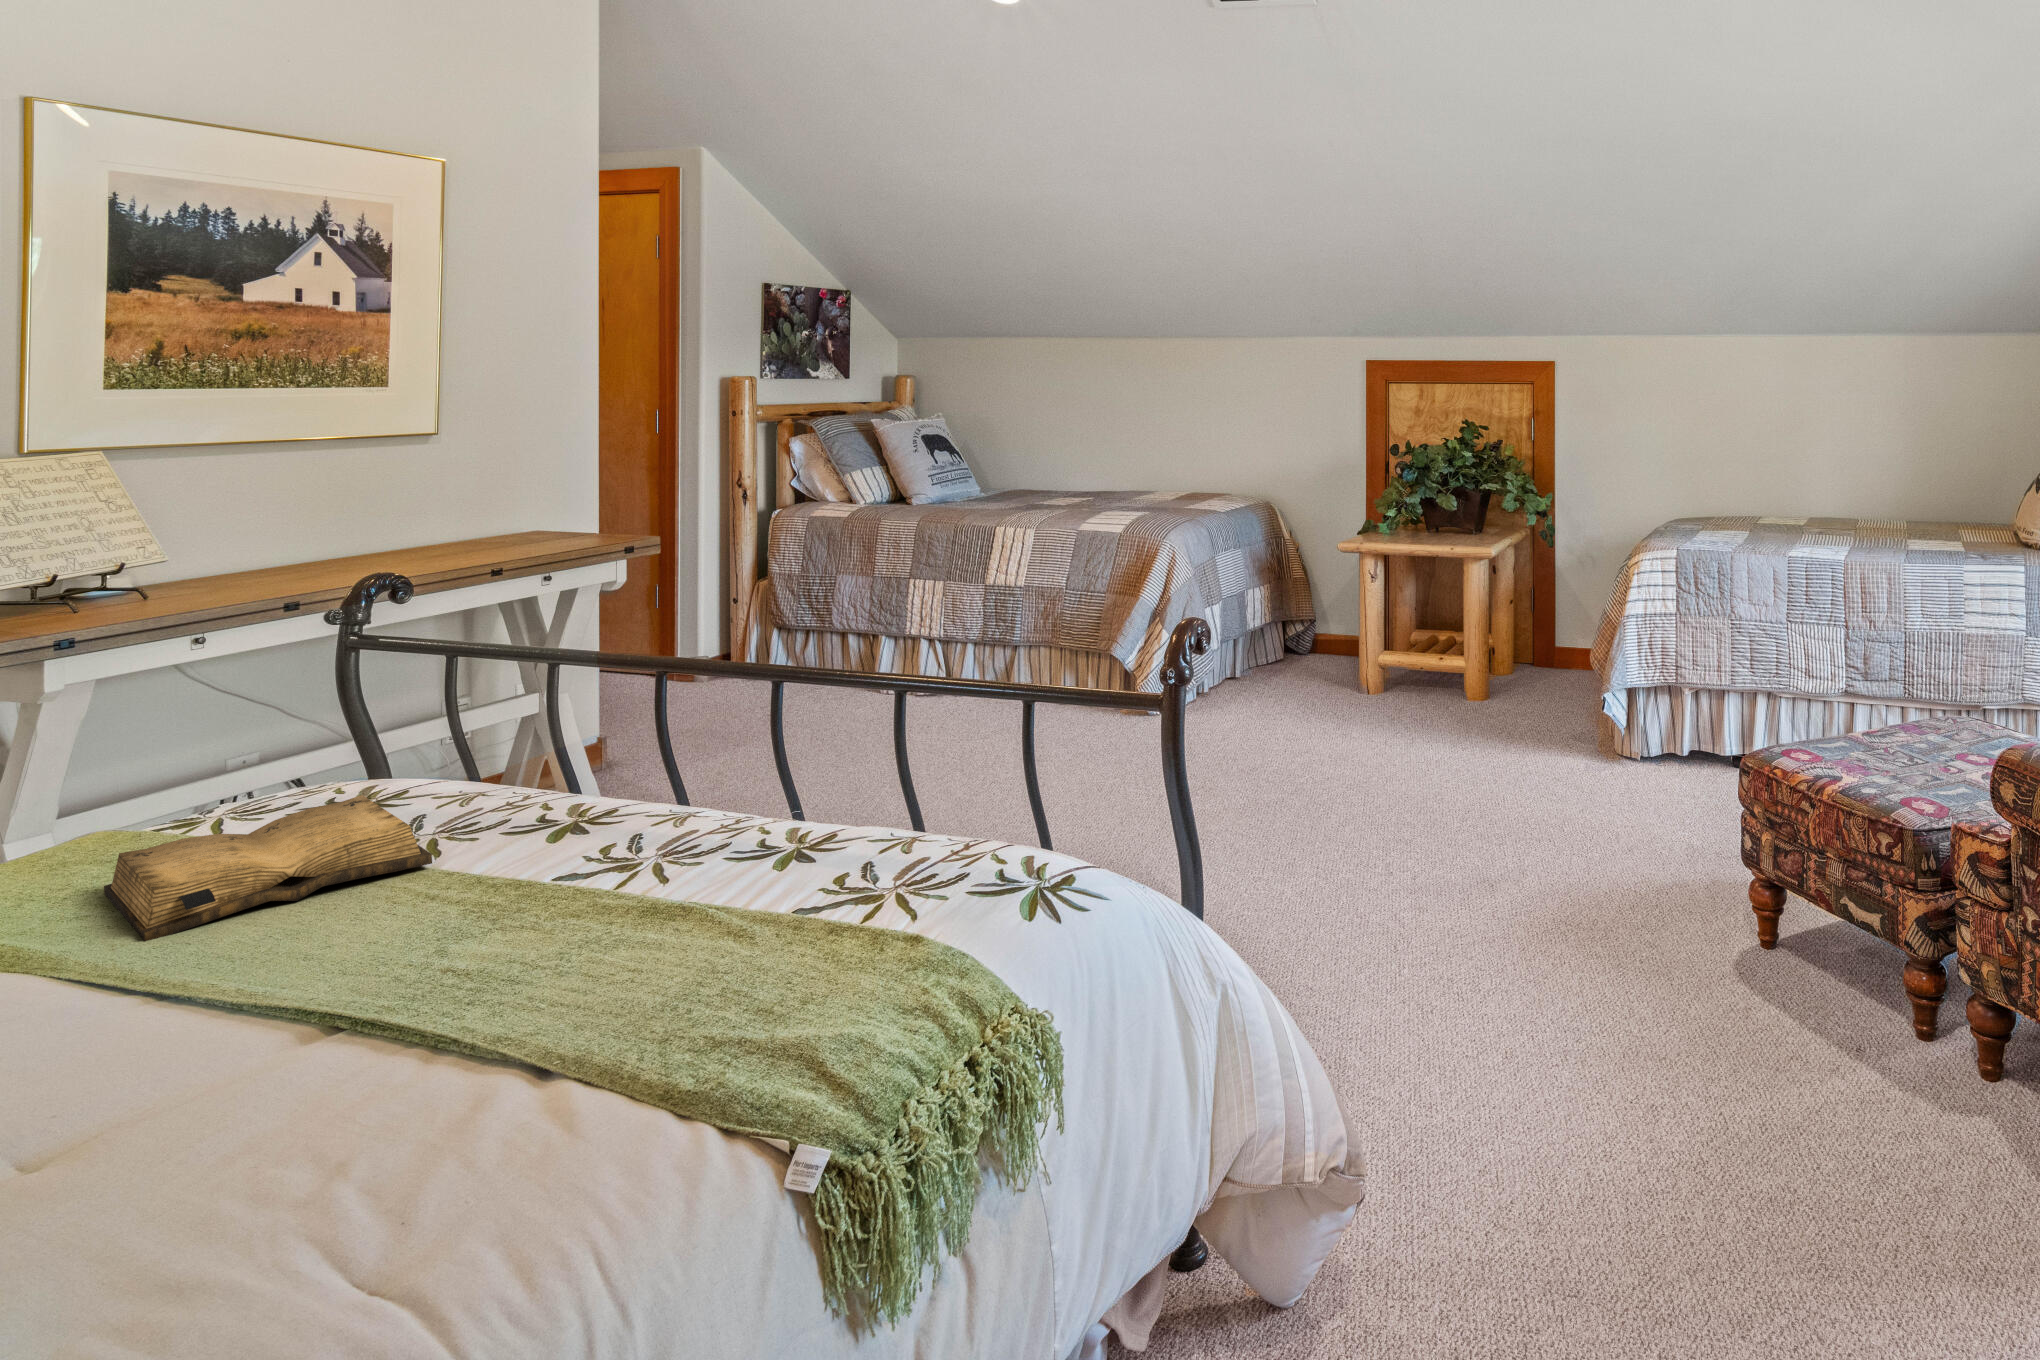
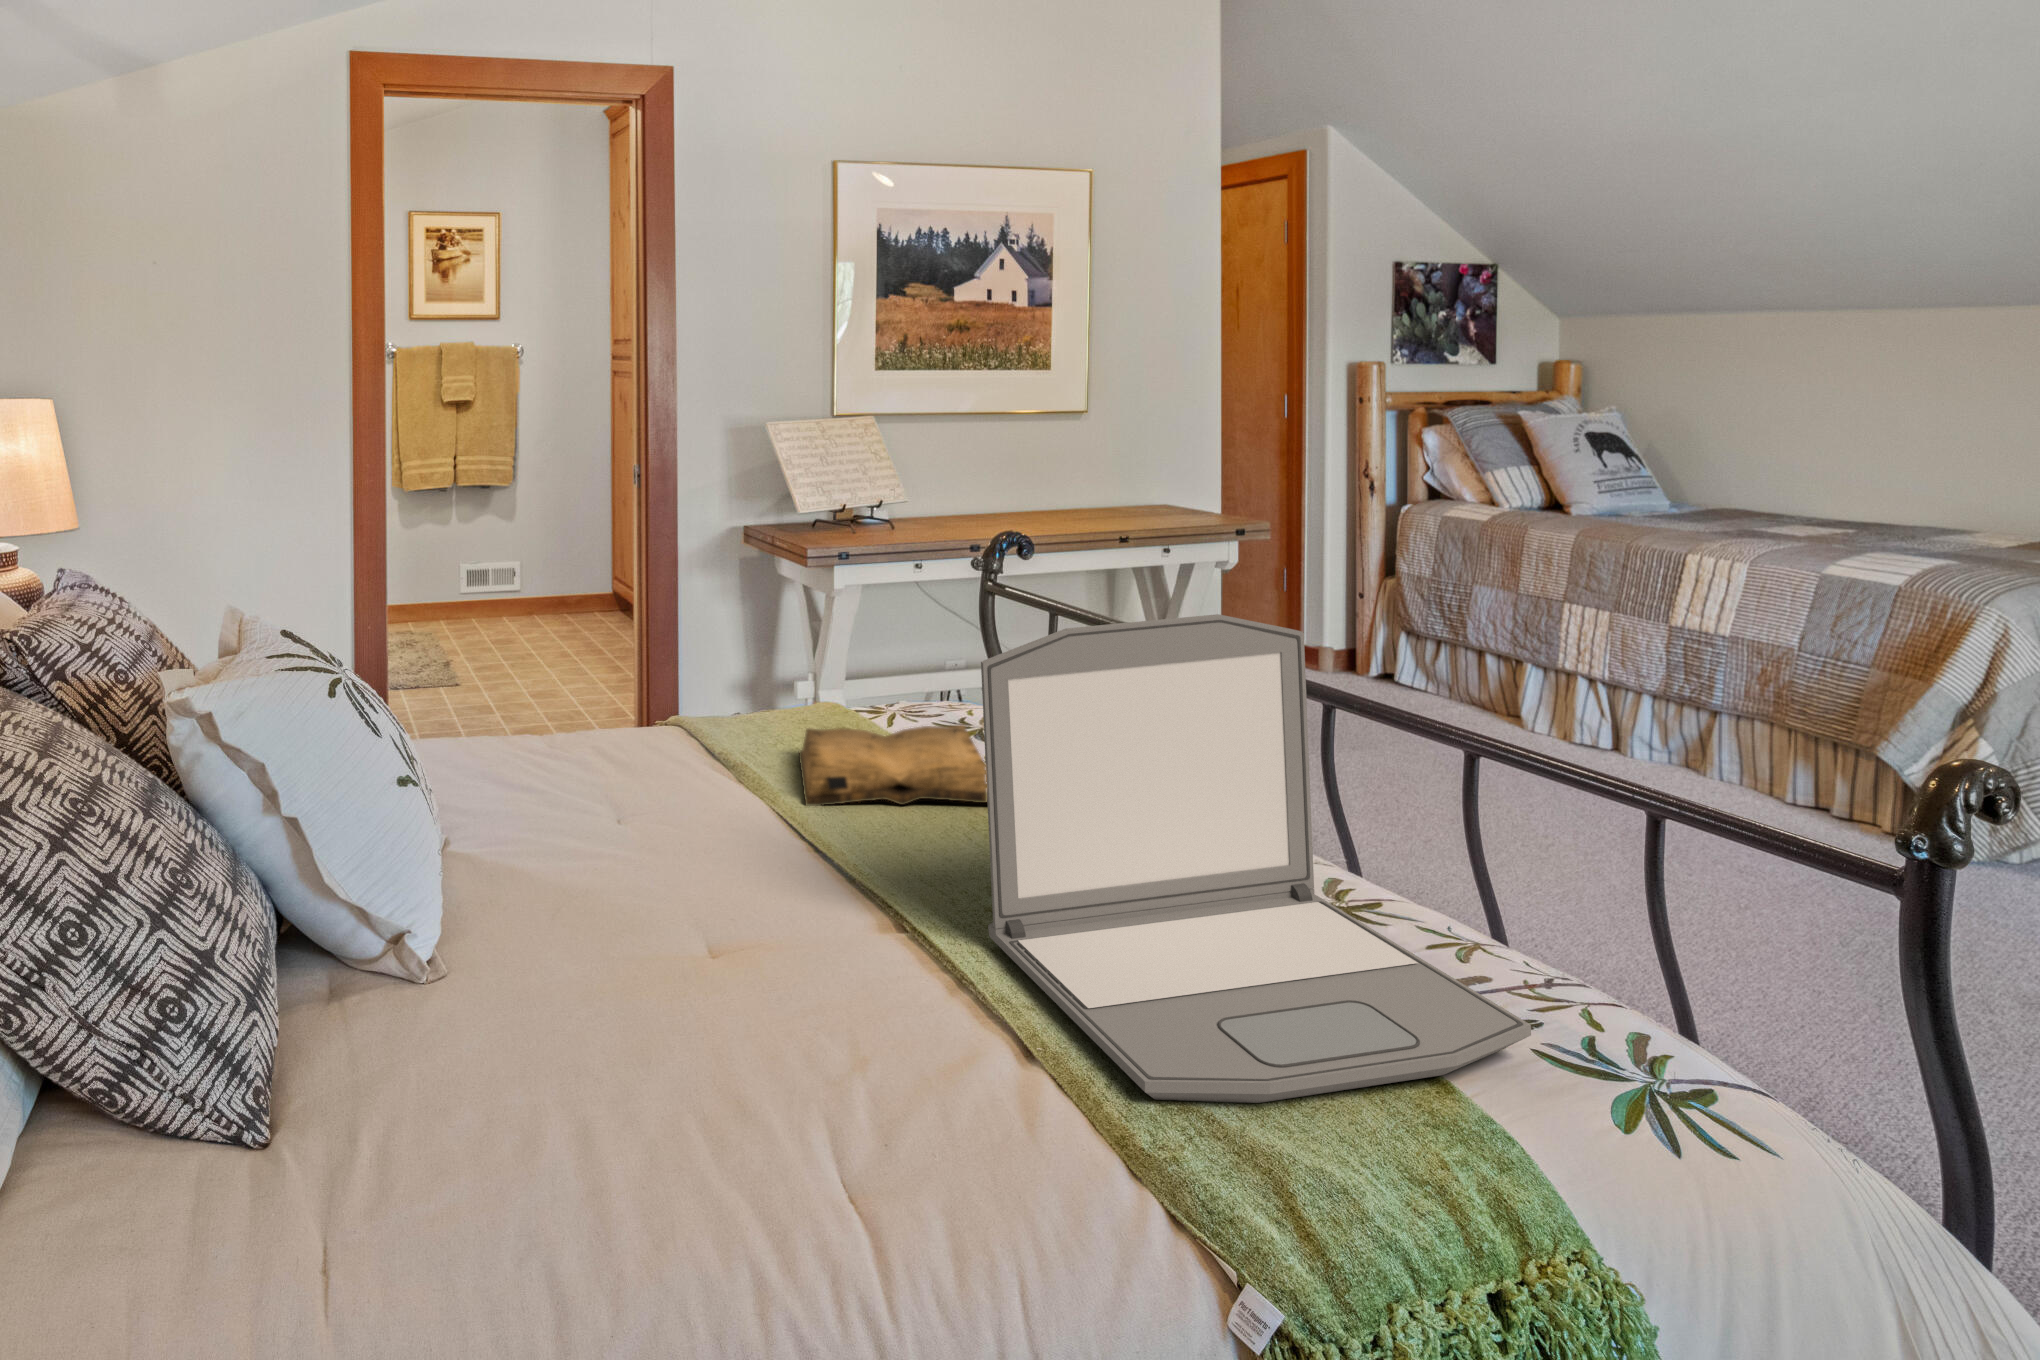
laptop: none [457,606,969,1044] -> present [981,614,1531,1103]

